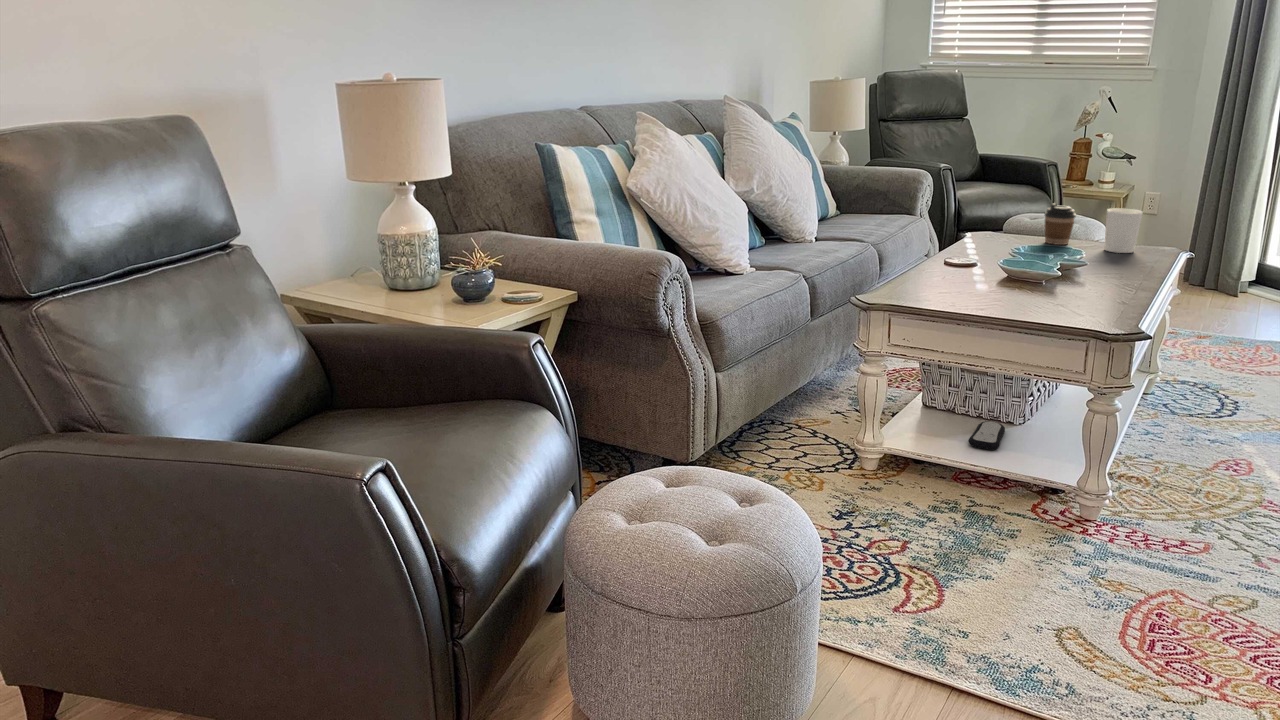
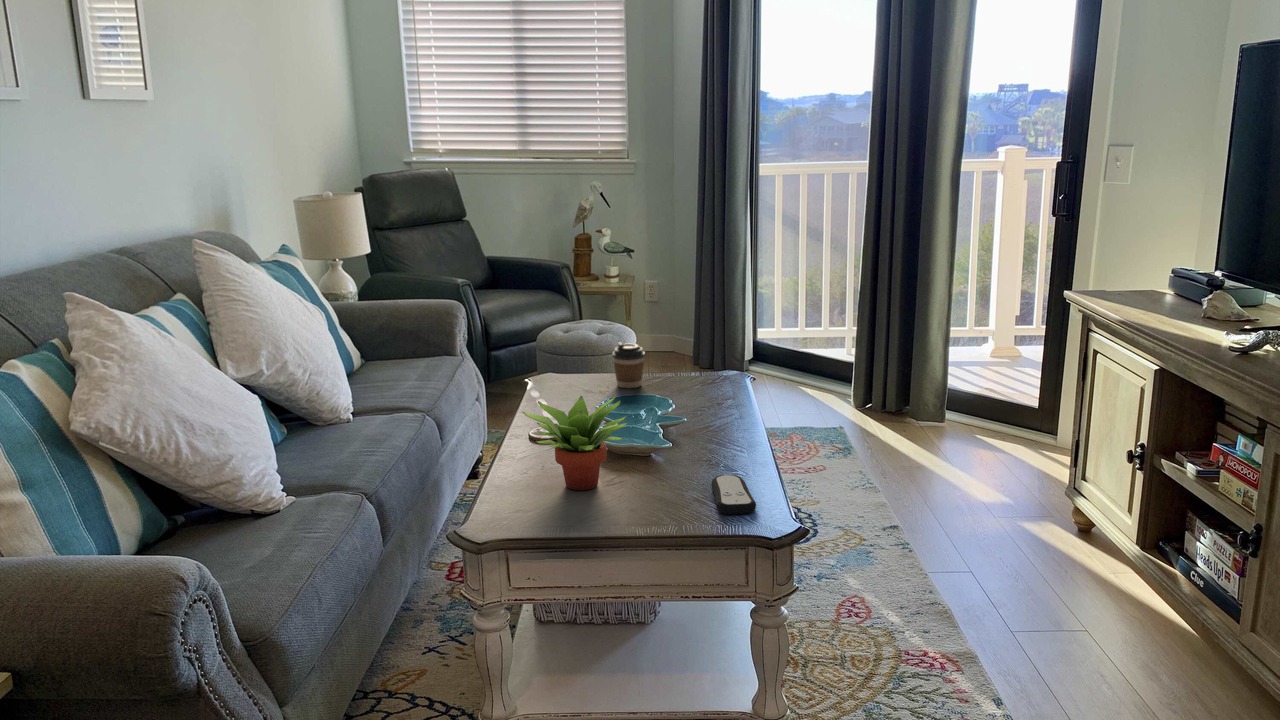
candle holder: present [1104,208,1143,253] -> none [678,341,713,392]
succulent plant: none [930,213,1018,289] -> present [523,395,627,490]
remote control: present [969,421,1005,450] -> present [711,475,756,514]

